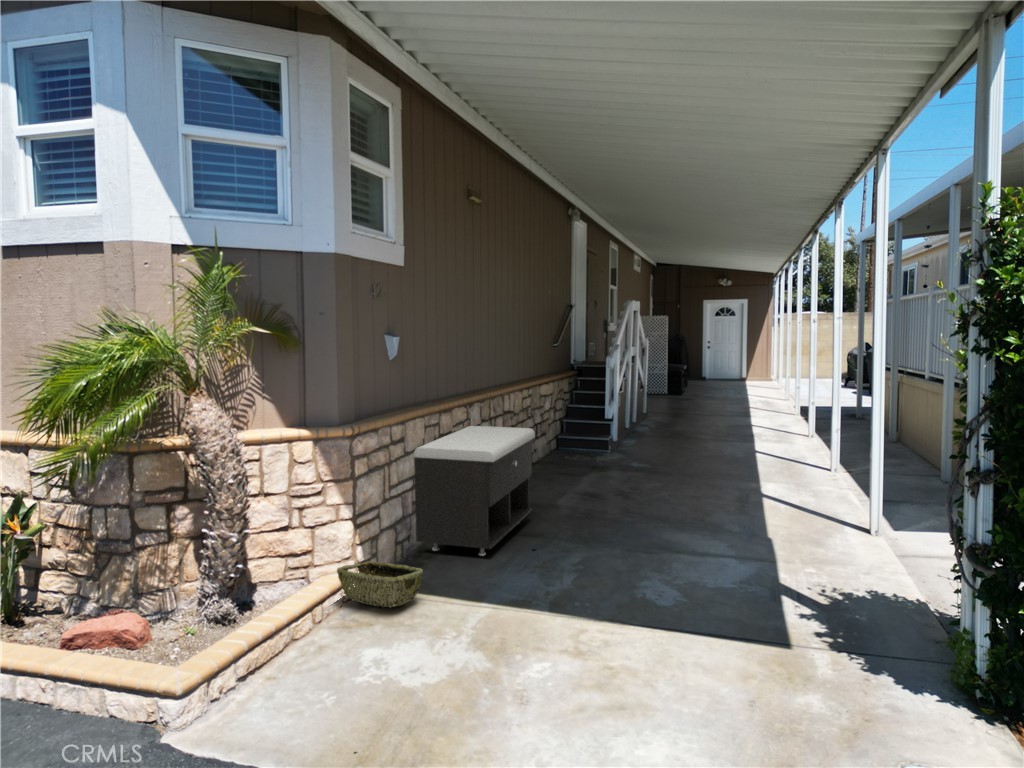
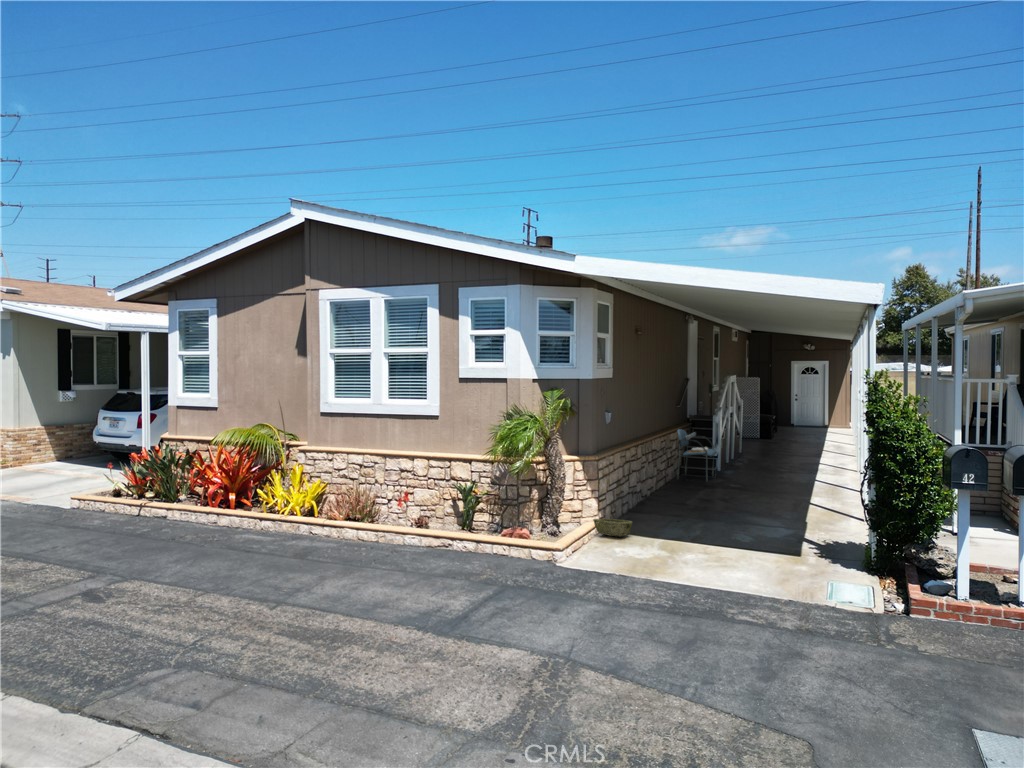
chair: none [553,378,613,459] -> present [678,429,717,478]
storage bench: present [414,426,535,556] -> none [618,458,676,523]

